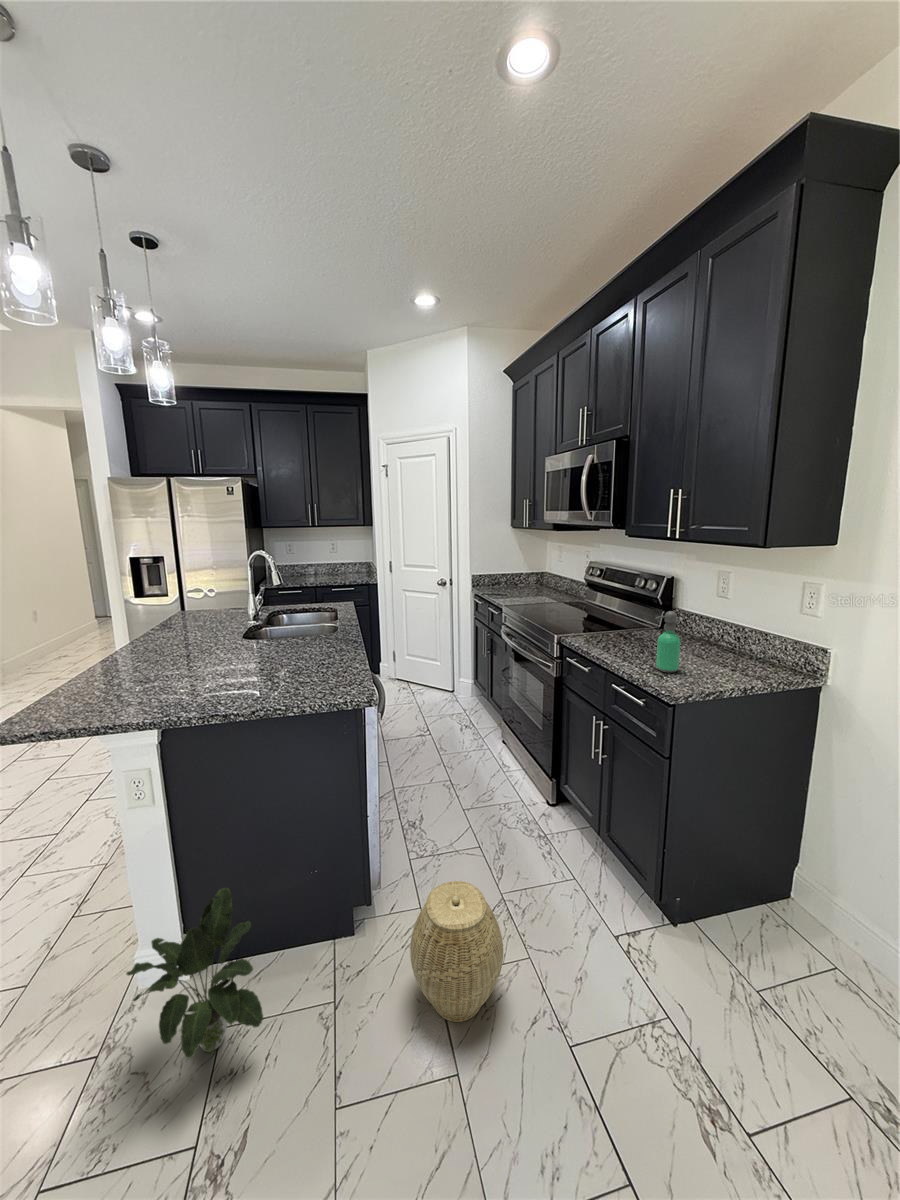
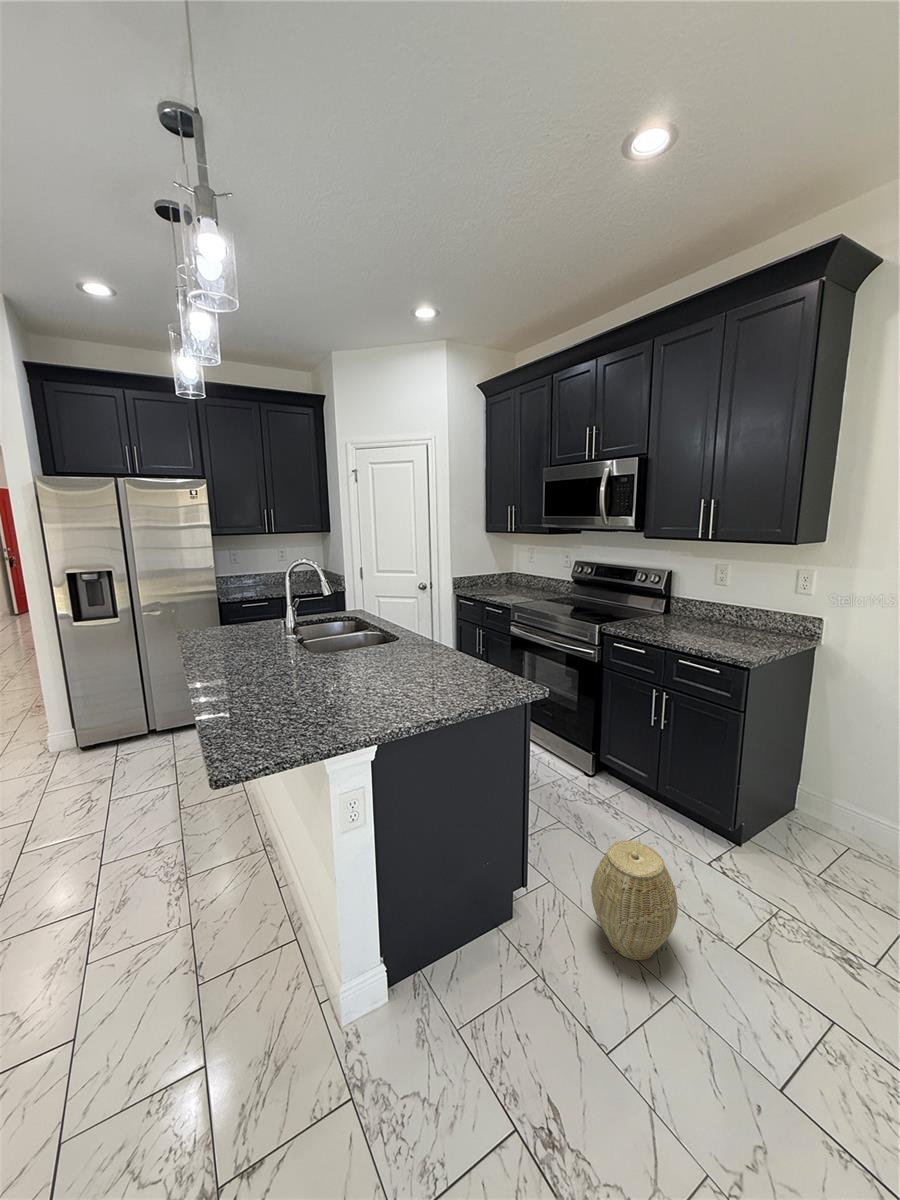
soap dispenser: present [655,611,681,673] -> none [711,597,732,646]
potted plant: present [126,888,263,1058] -> none [396,891,520,1055]

